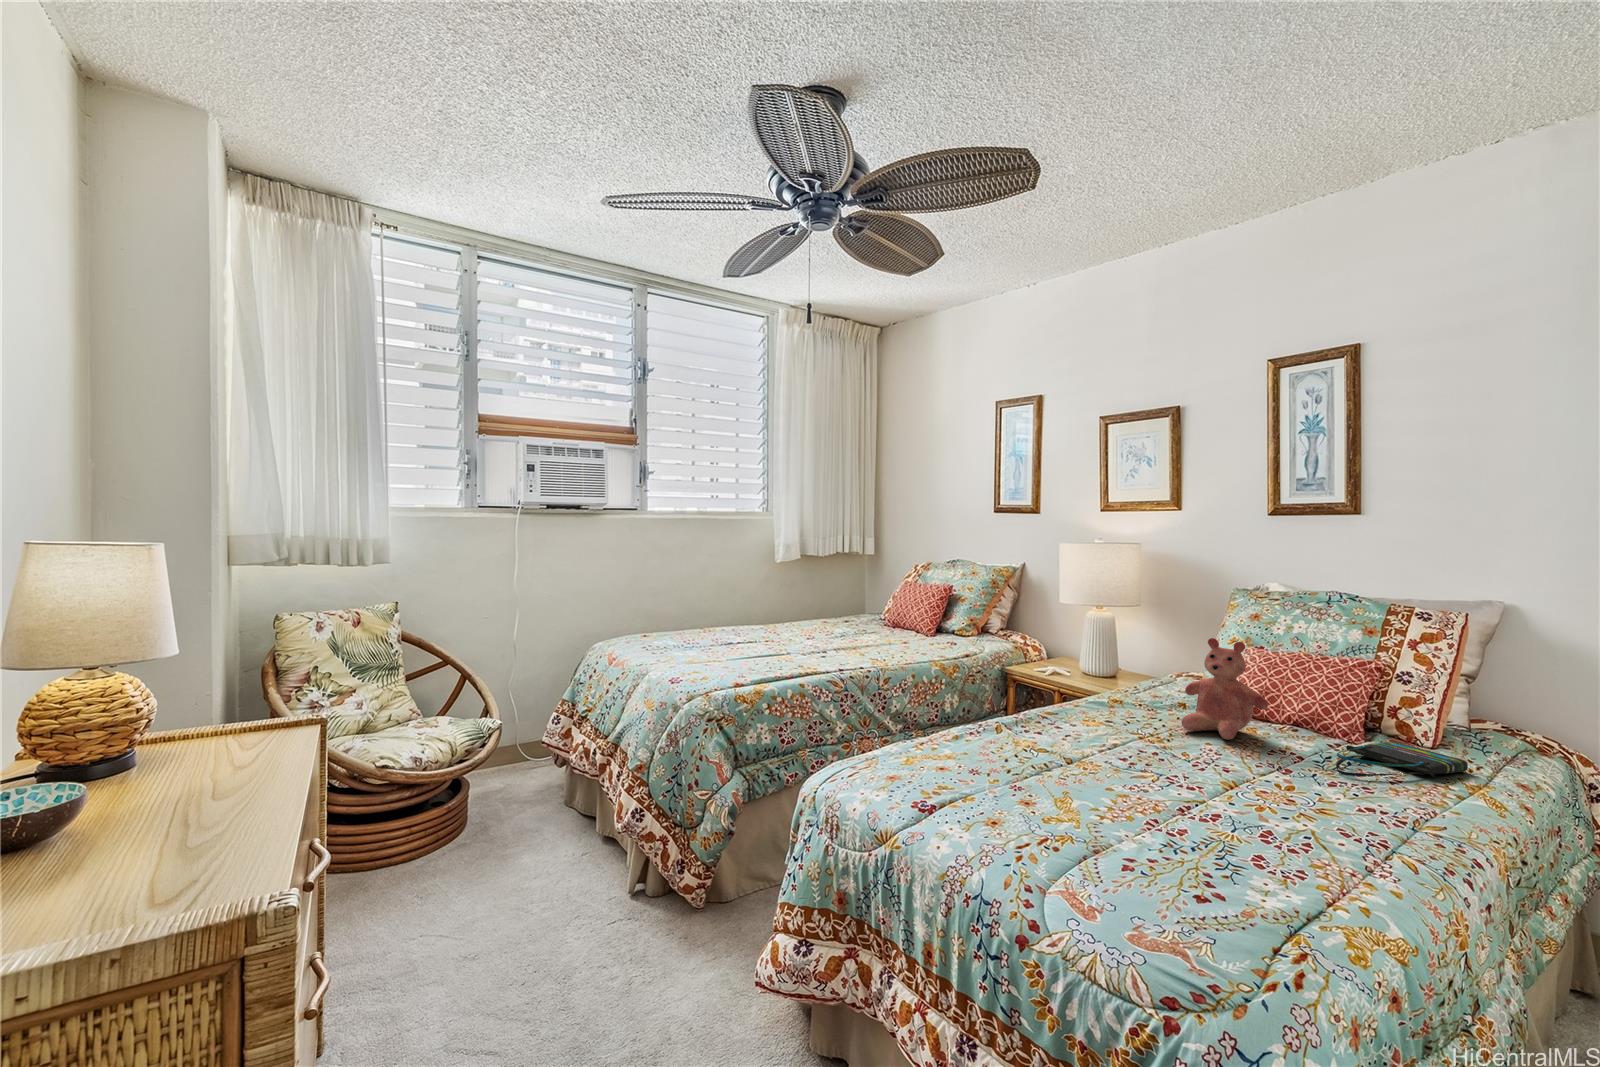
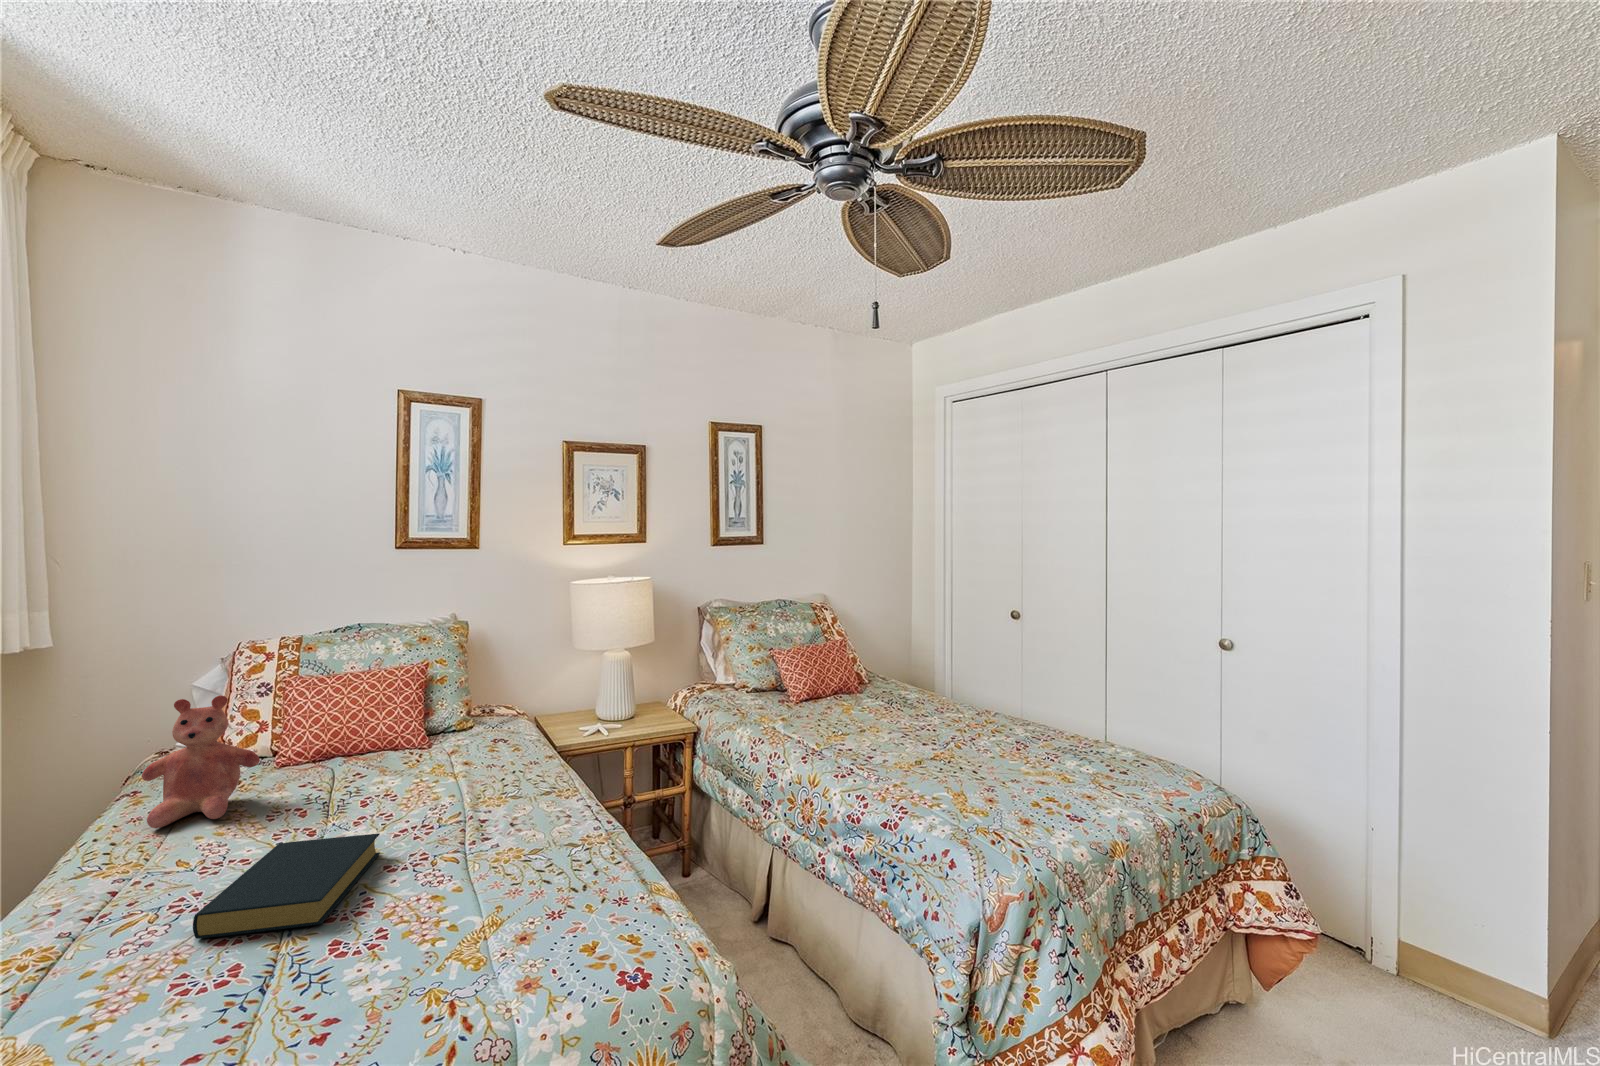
tote bag: present [1336,742,1468,776] -> none [343,749,438,805]
hardback book: none [1171,770,1342,839] -> present [193,834,380,939]

